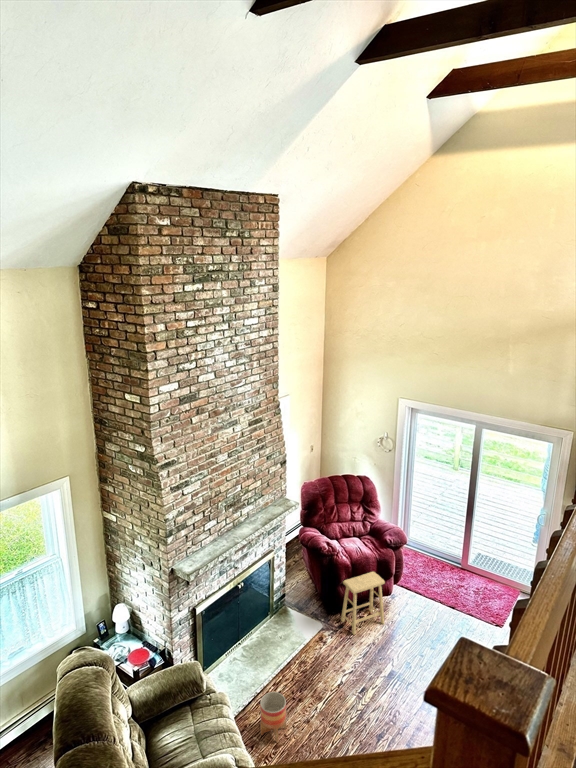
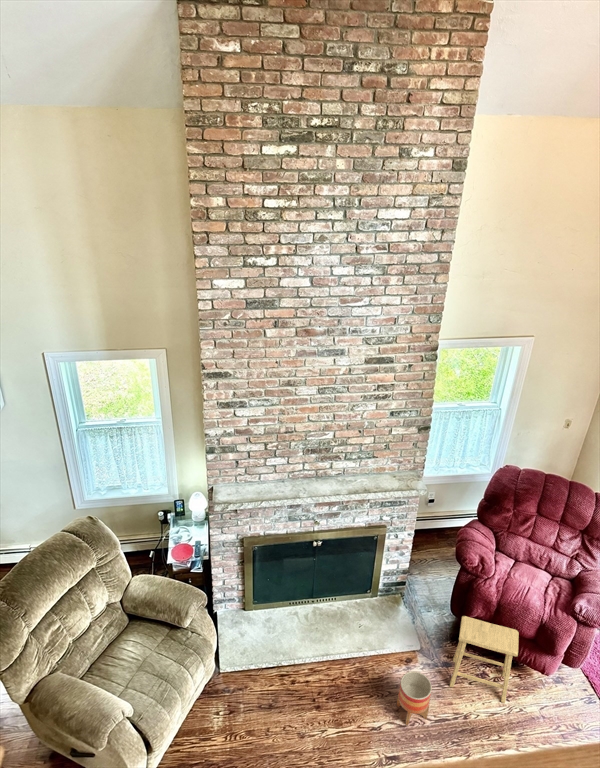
planter: present [260,692,286,742] -> present [397,671,432,725]

